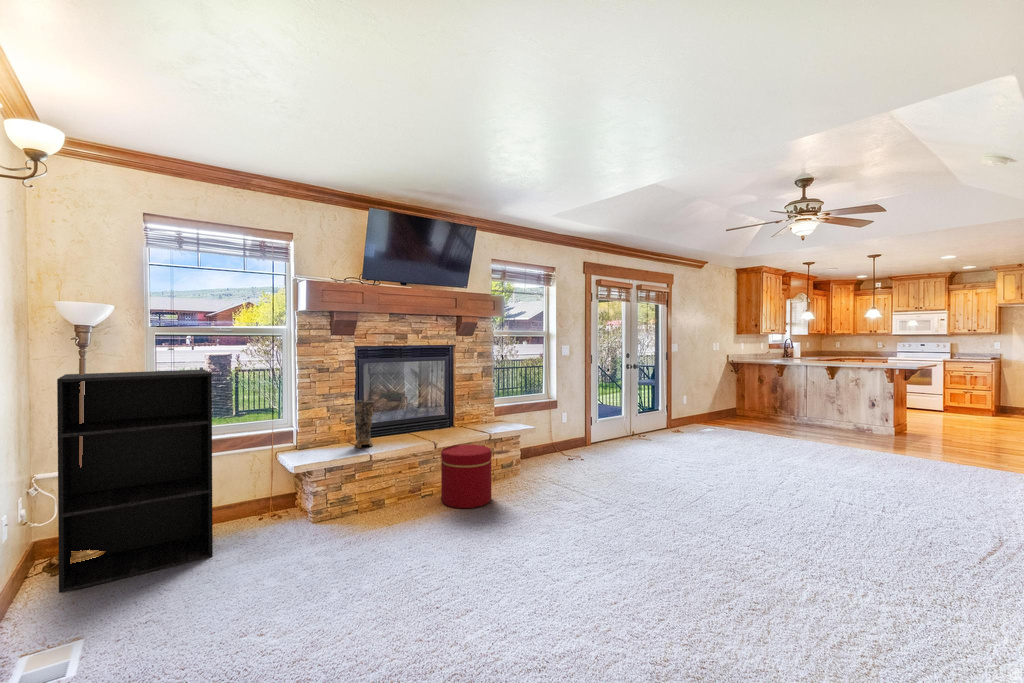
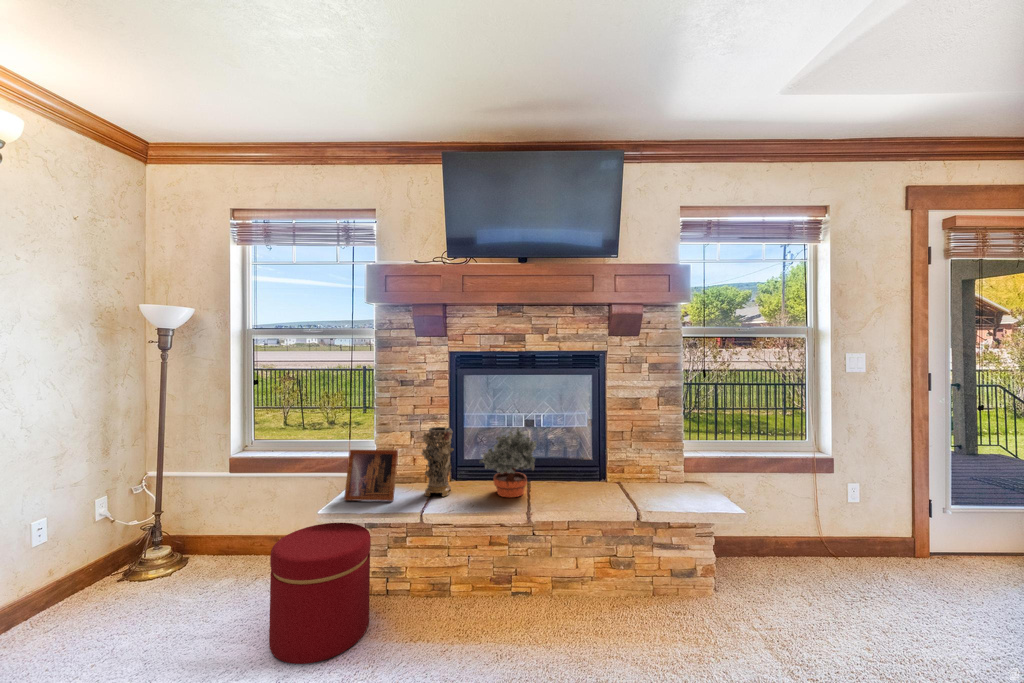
bookshelf: present [57,370,213,593] -> none [67,375,261,612]
potted plant: none [392,396,426,441] -> present [480,428,536,497]
picture frame: none [302,418,342,458] -> present [344,450,398,501]
ottoman: present [441,445,492,508] -> present [269,523,371,664]

